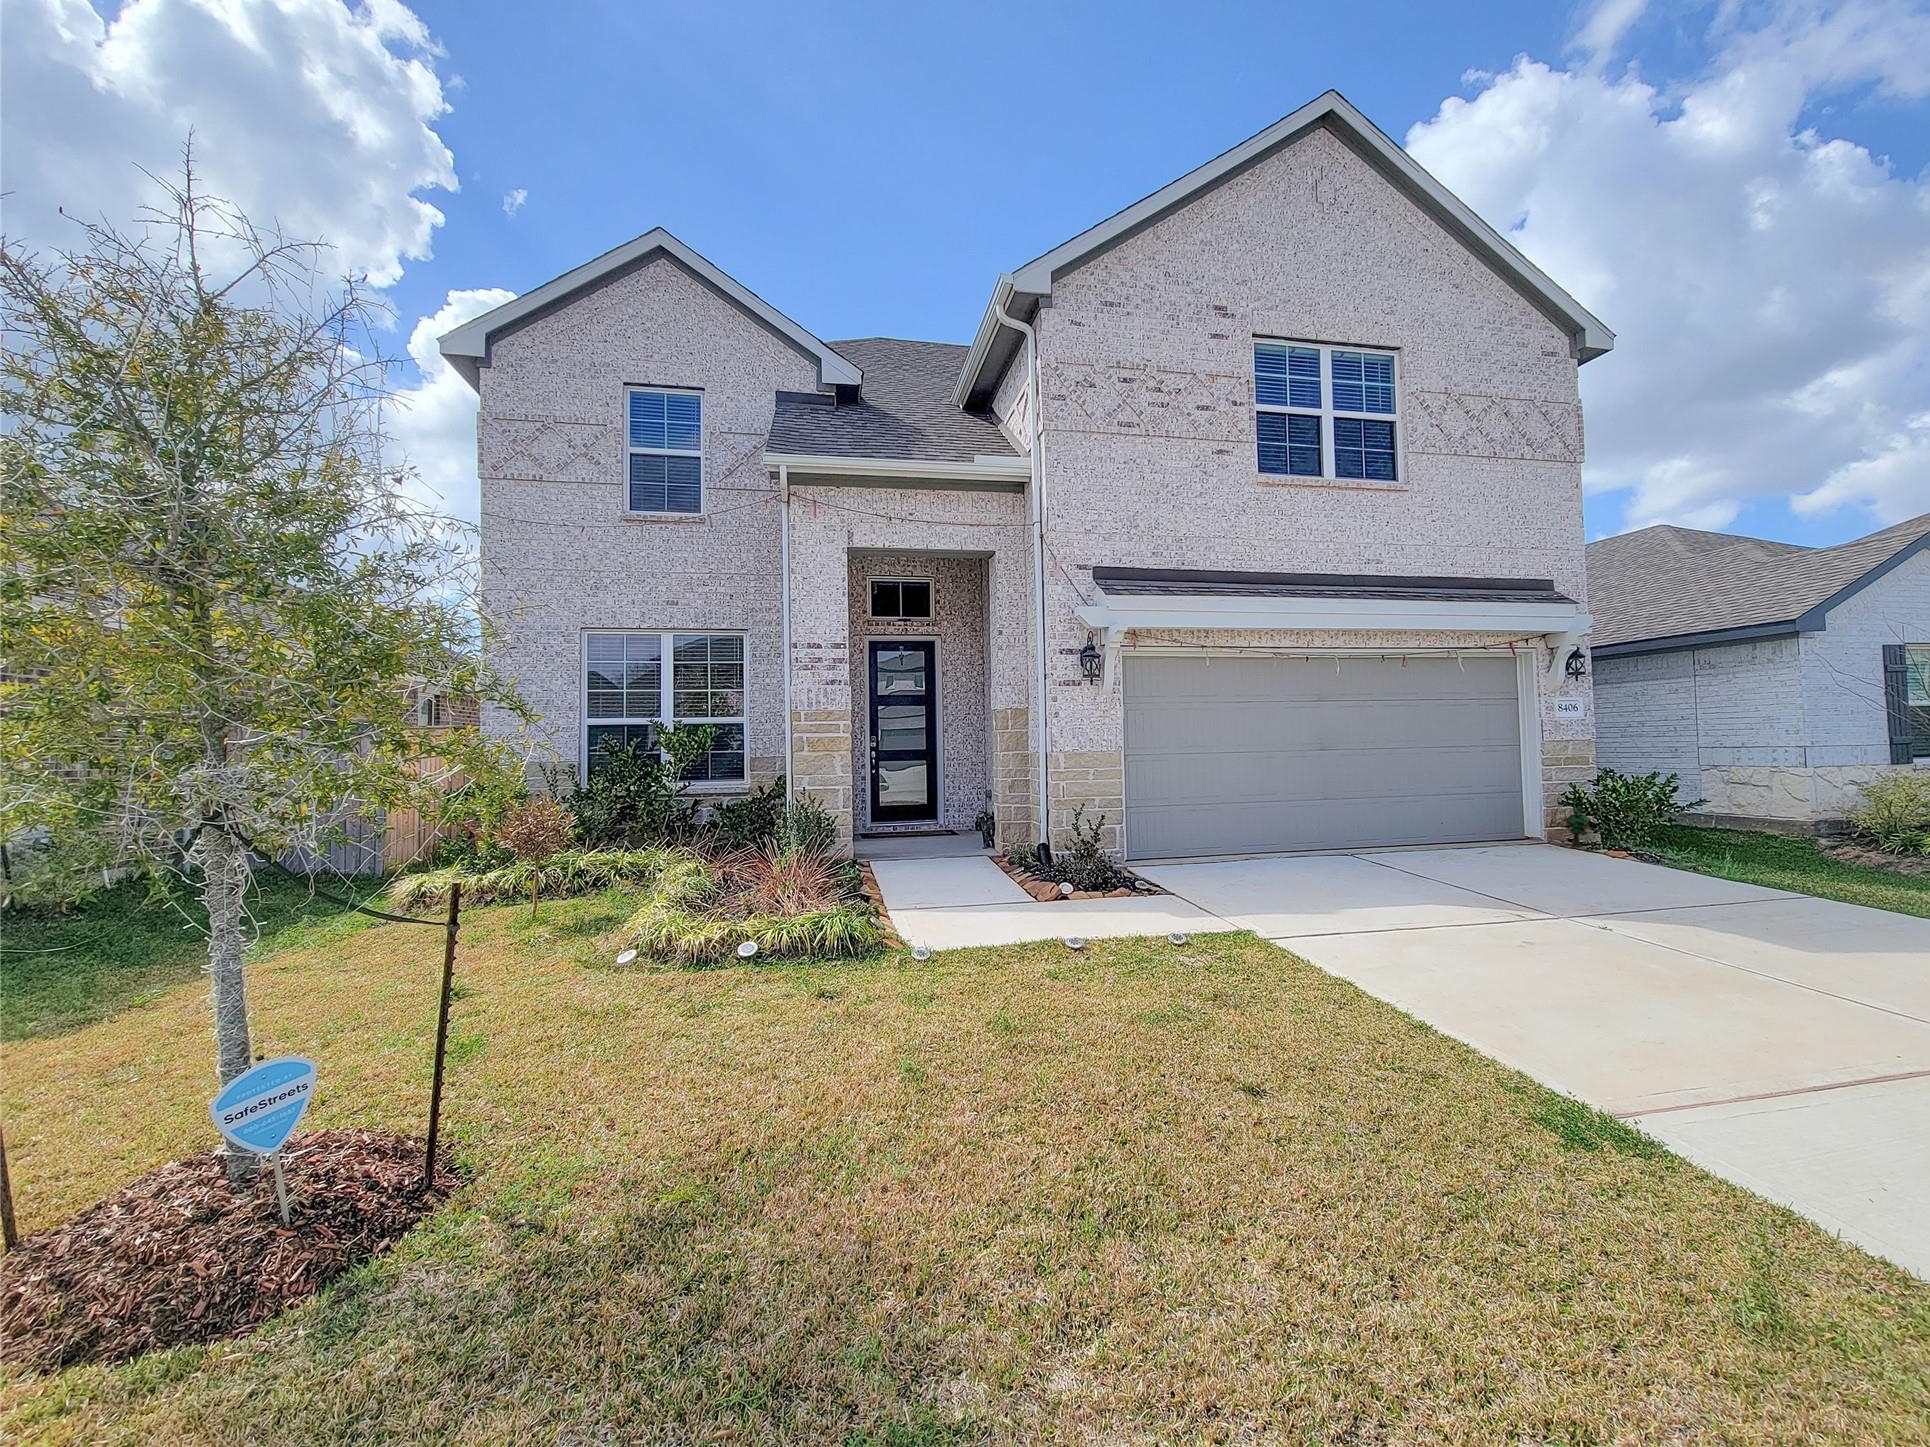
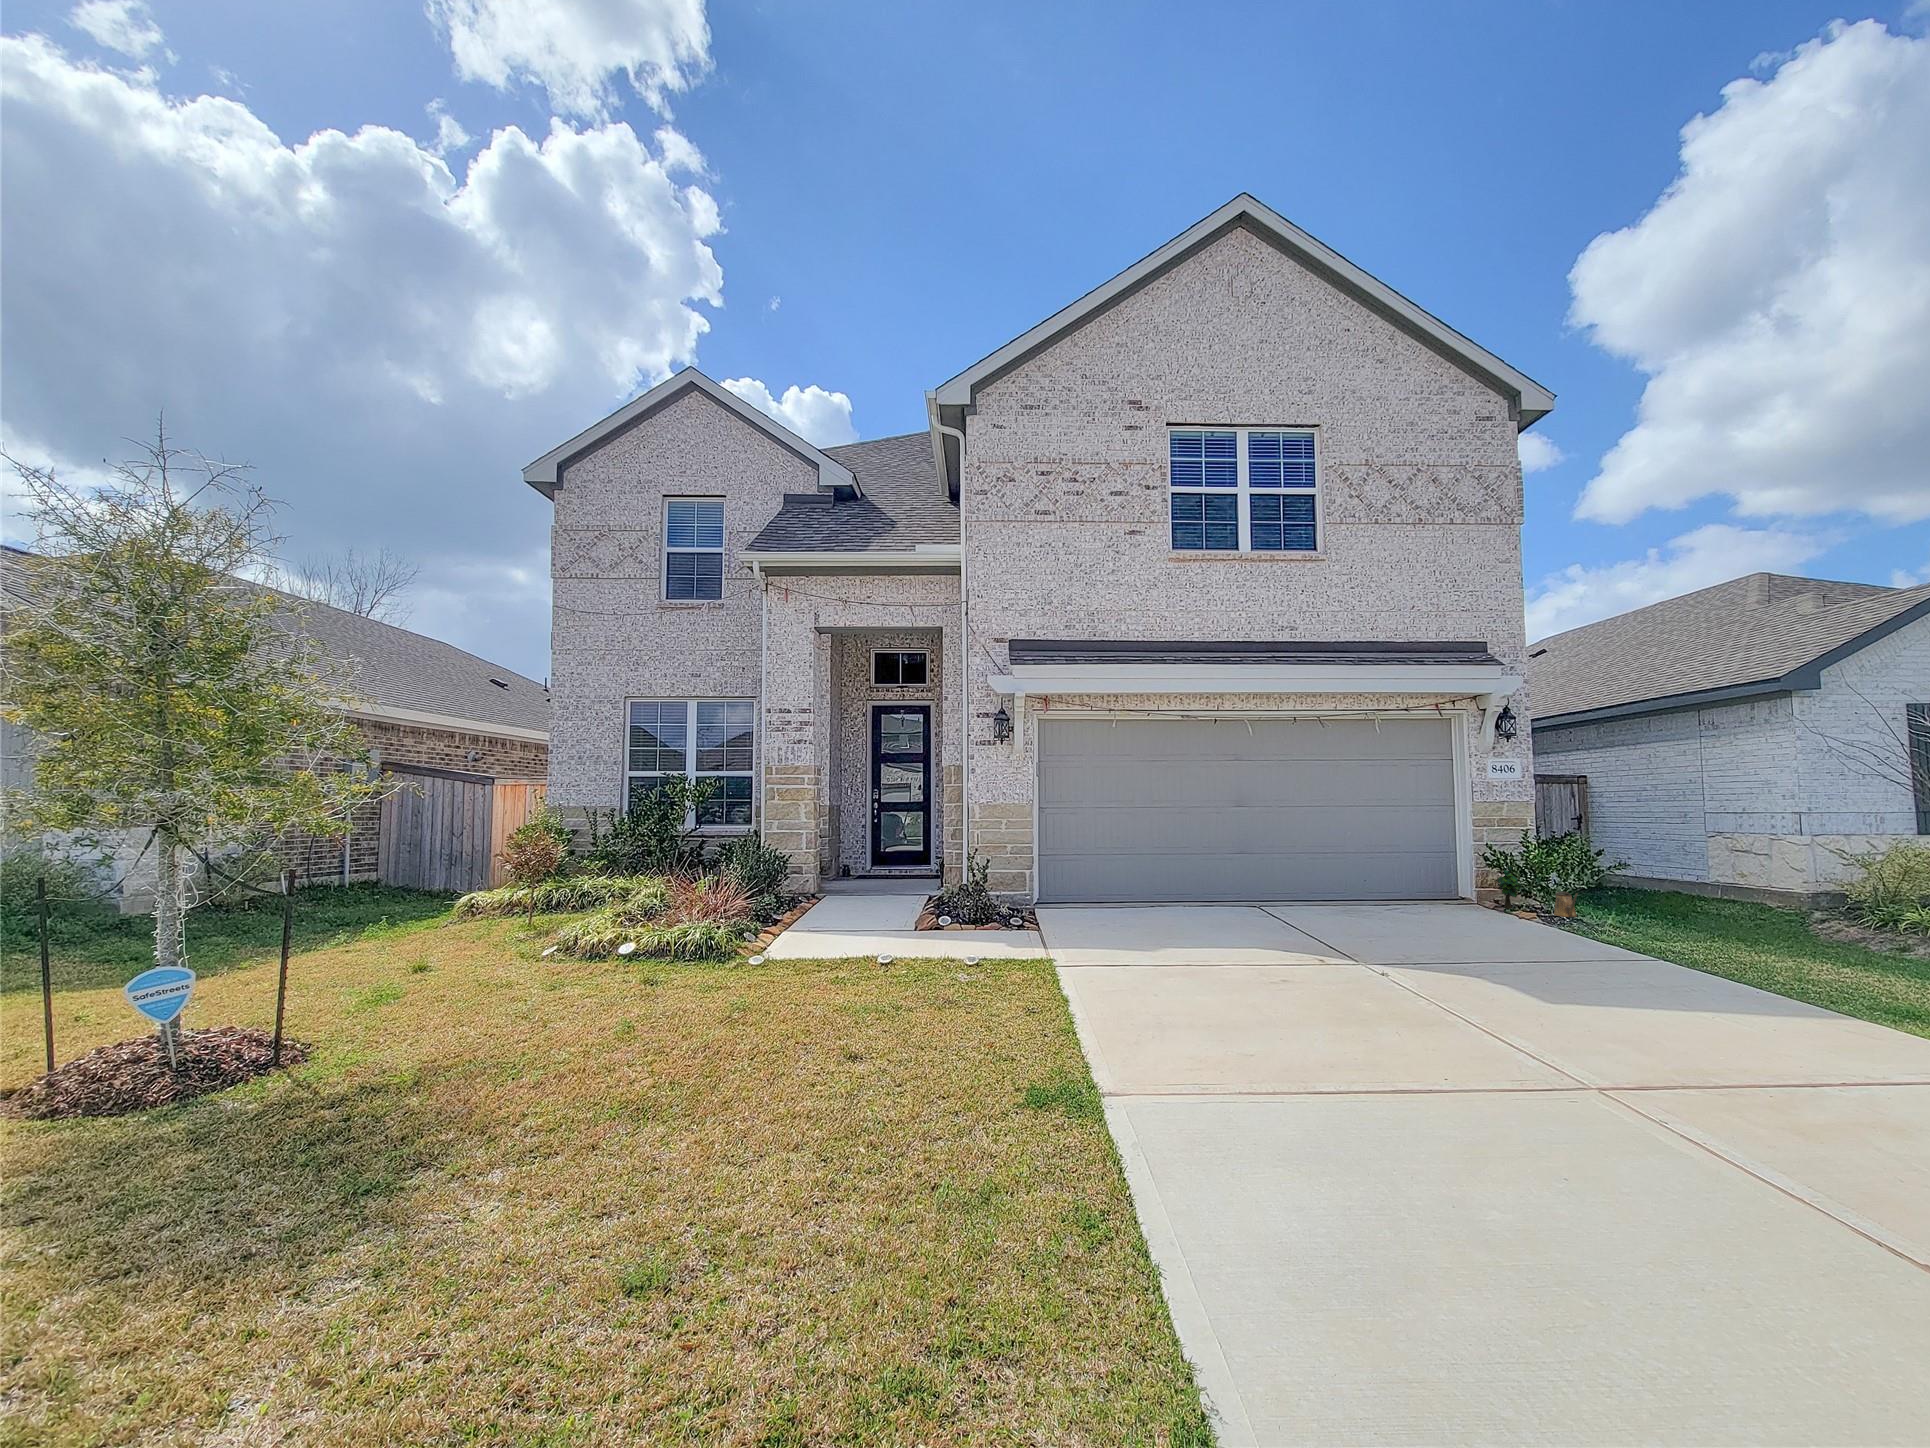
watering can: none [1627,829,1661,854] -> present [1554,892,1578,917]

